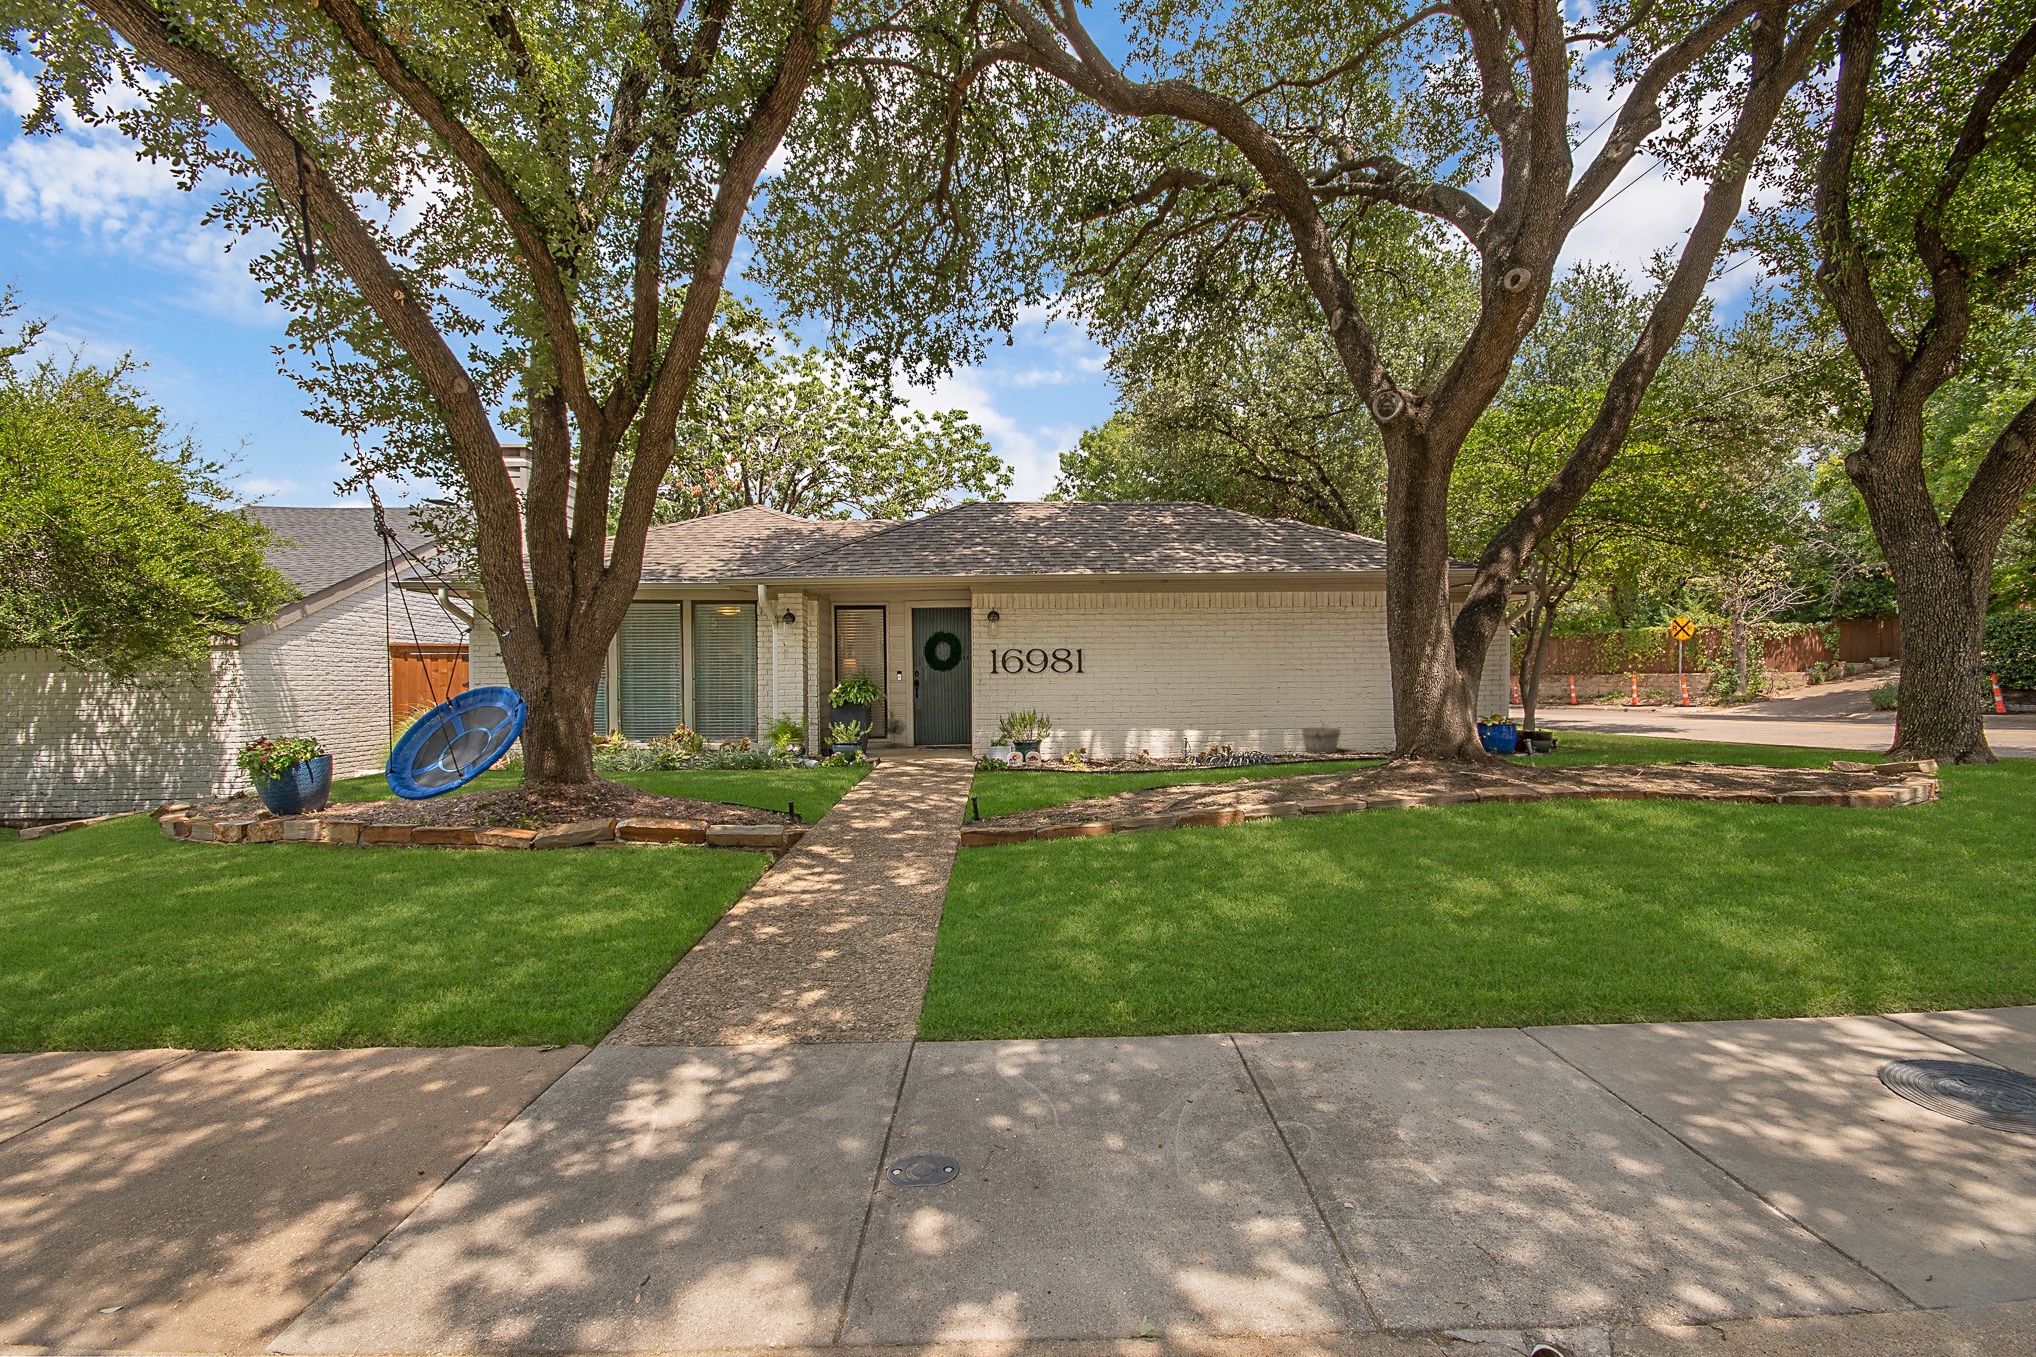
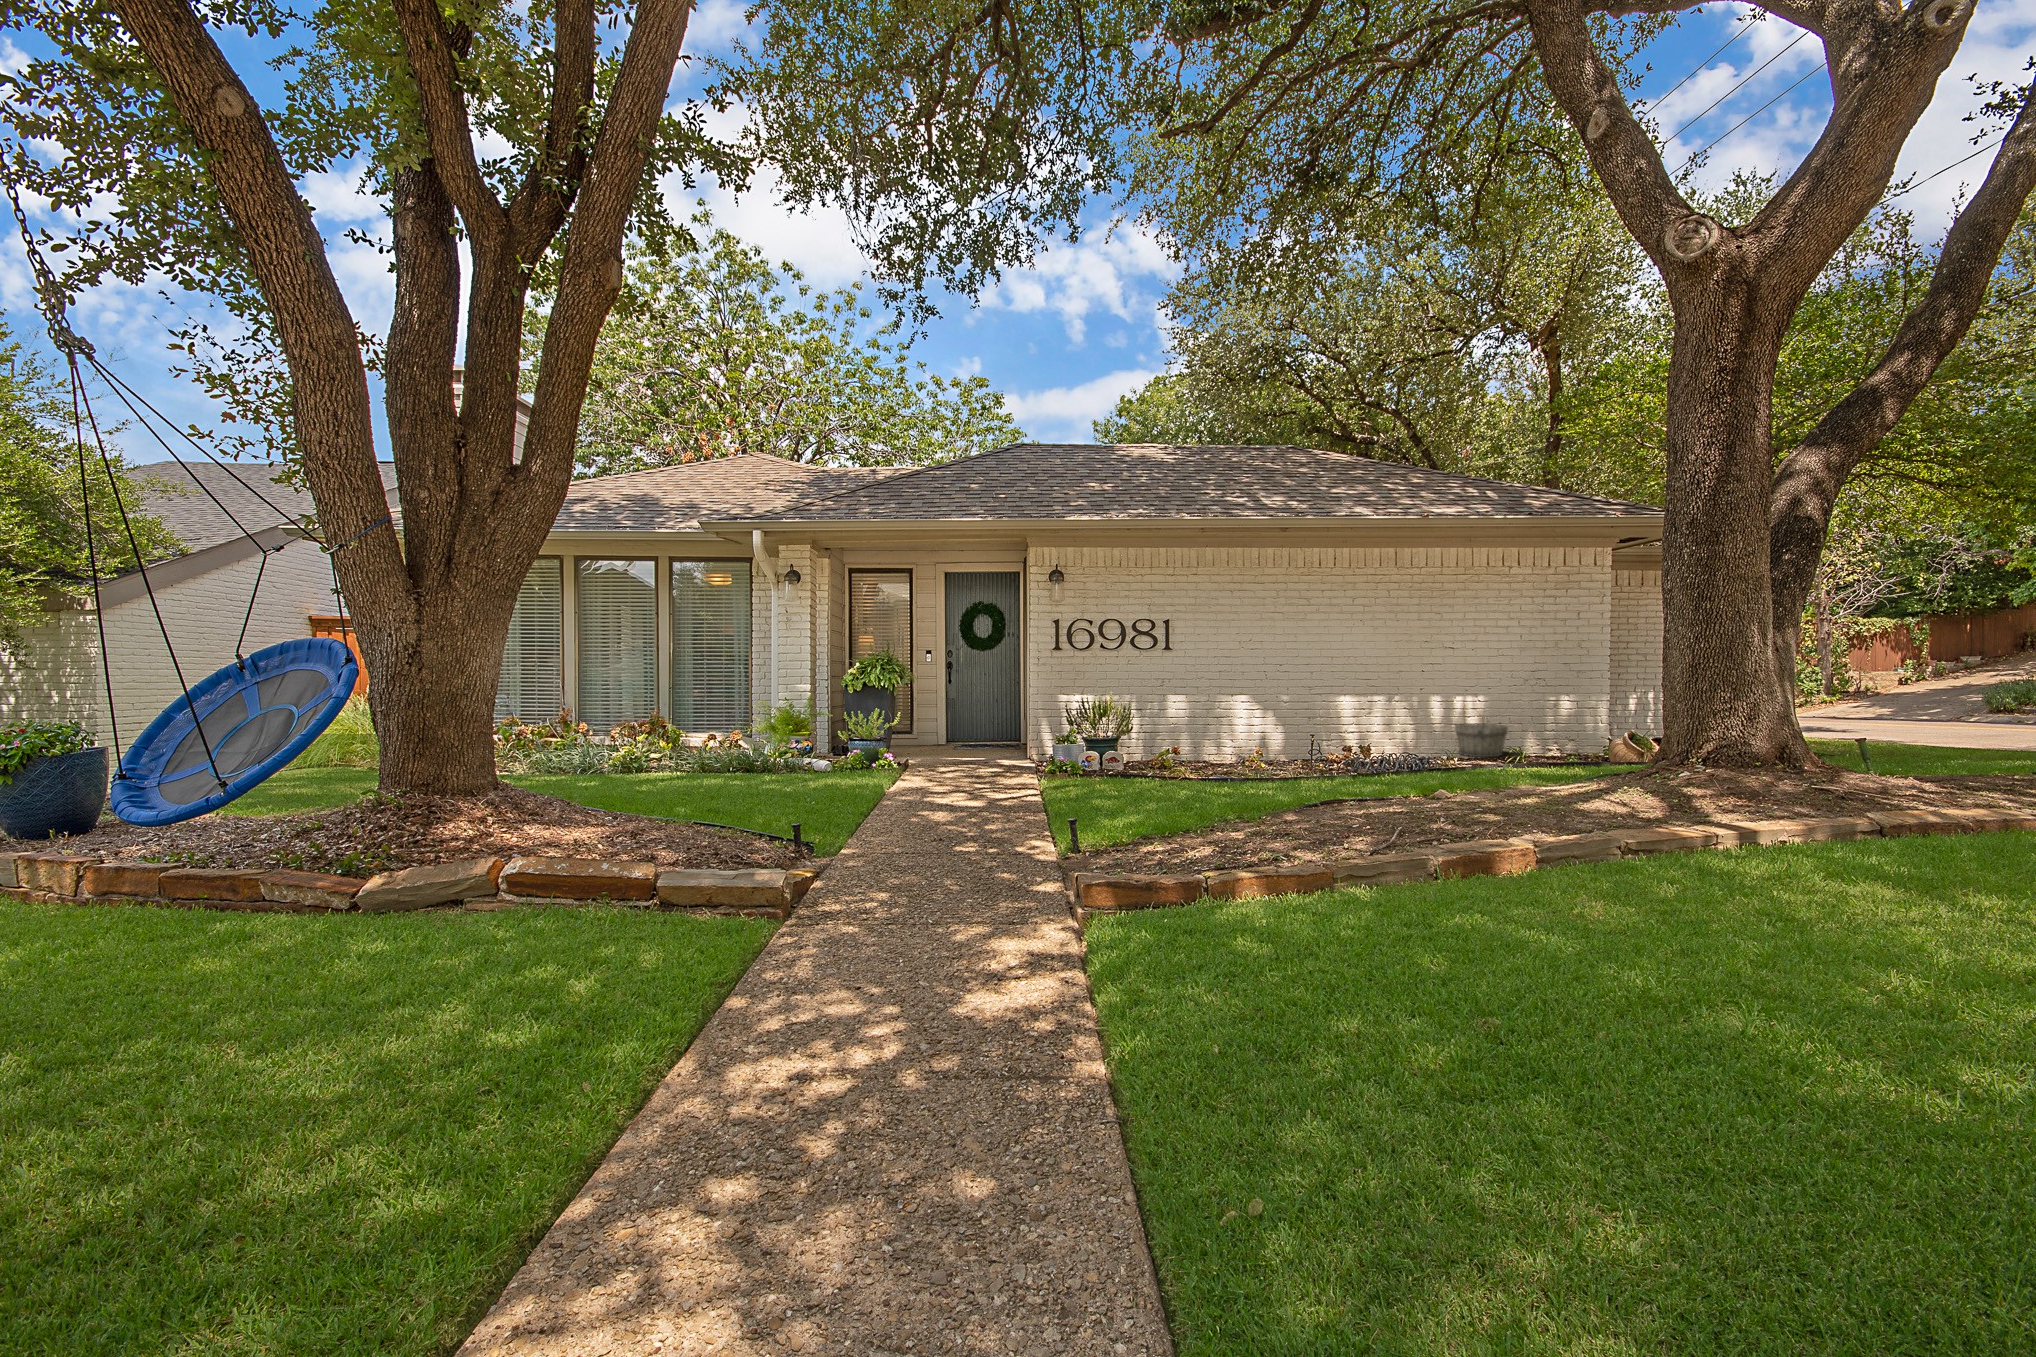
potted tree: present [884,712,905,747] -> none [907,694,940,744]

